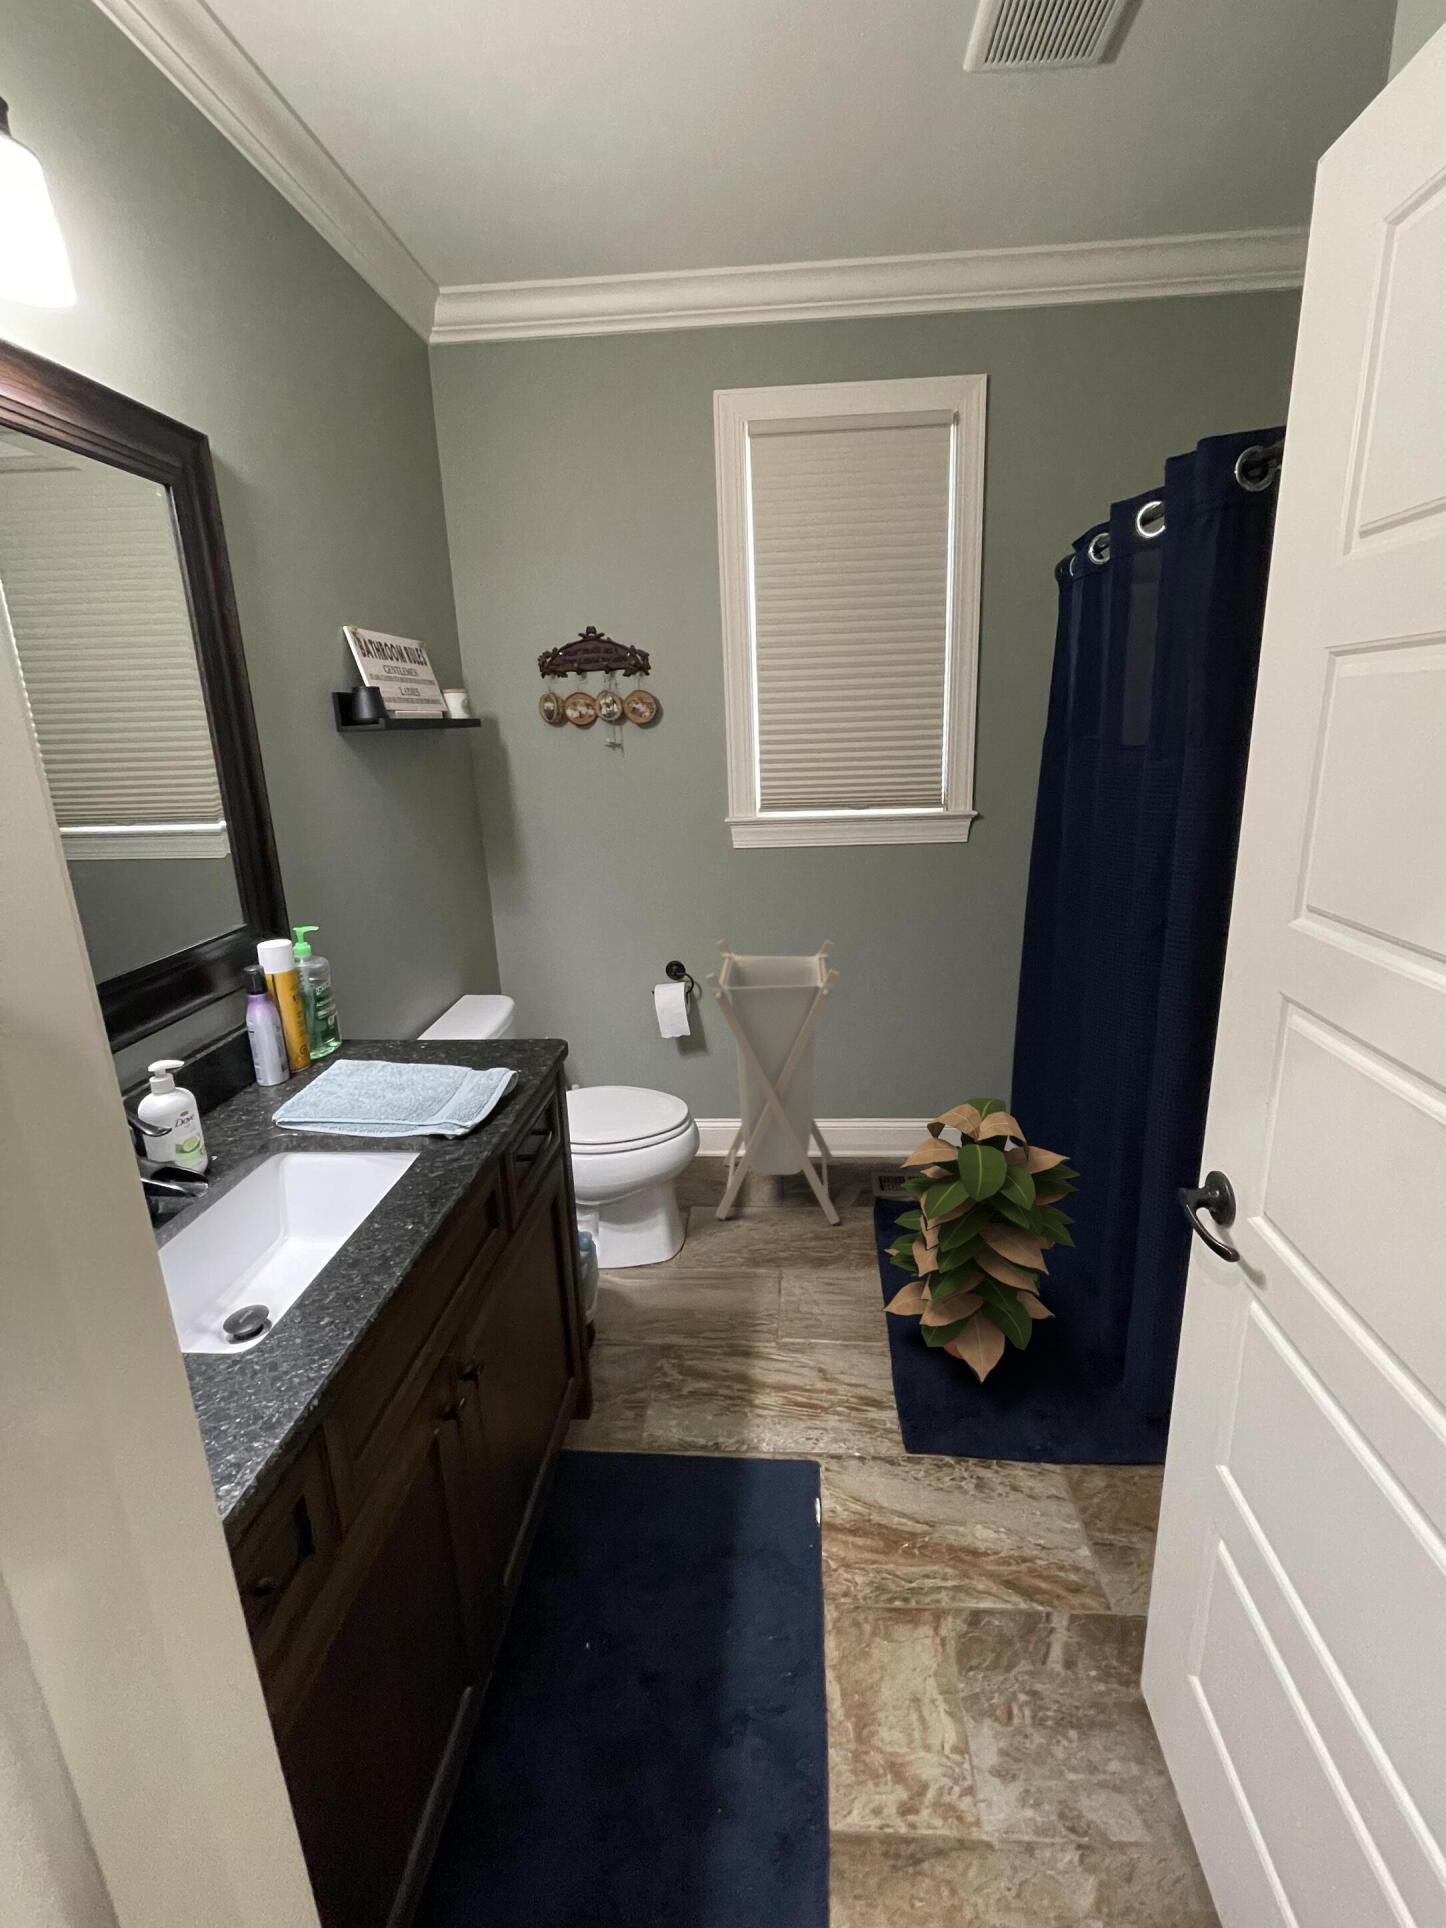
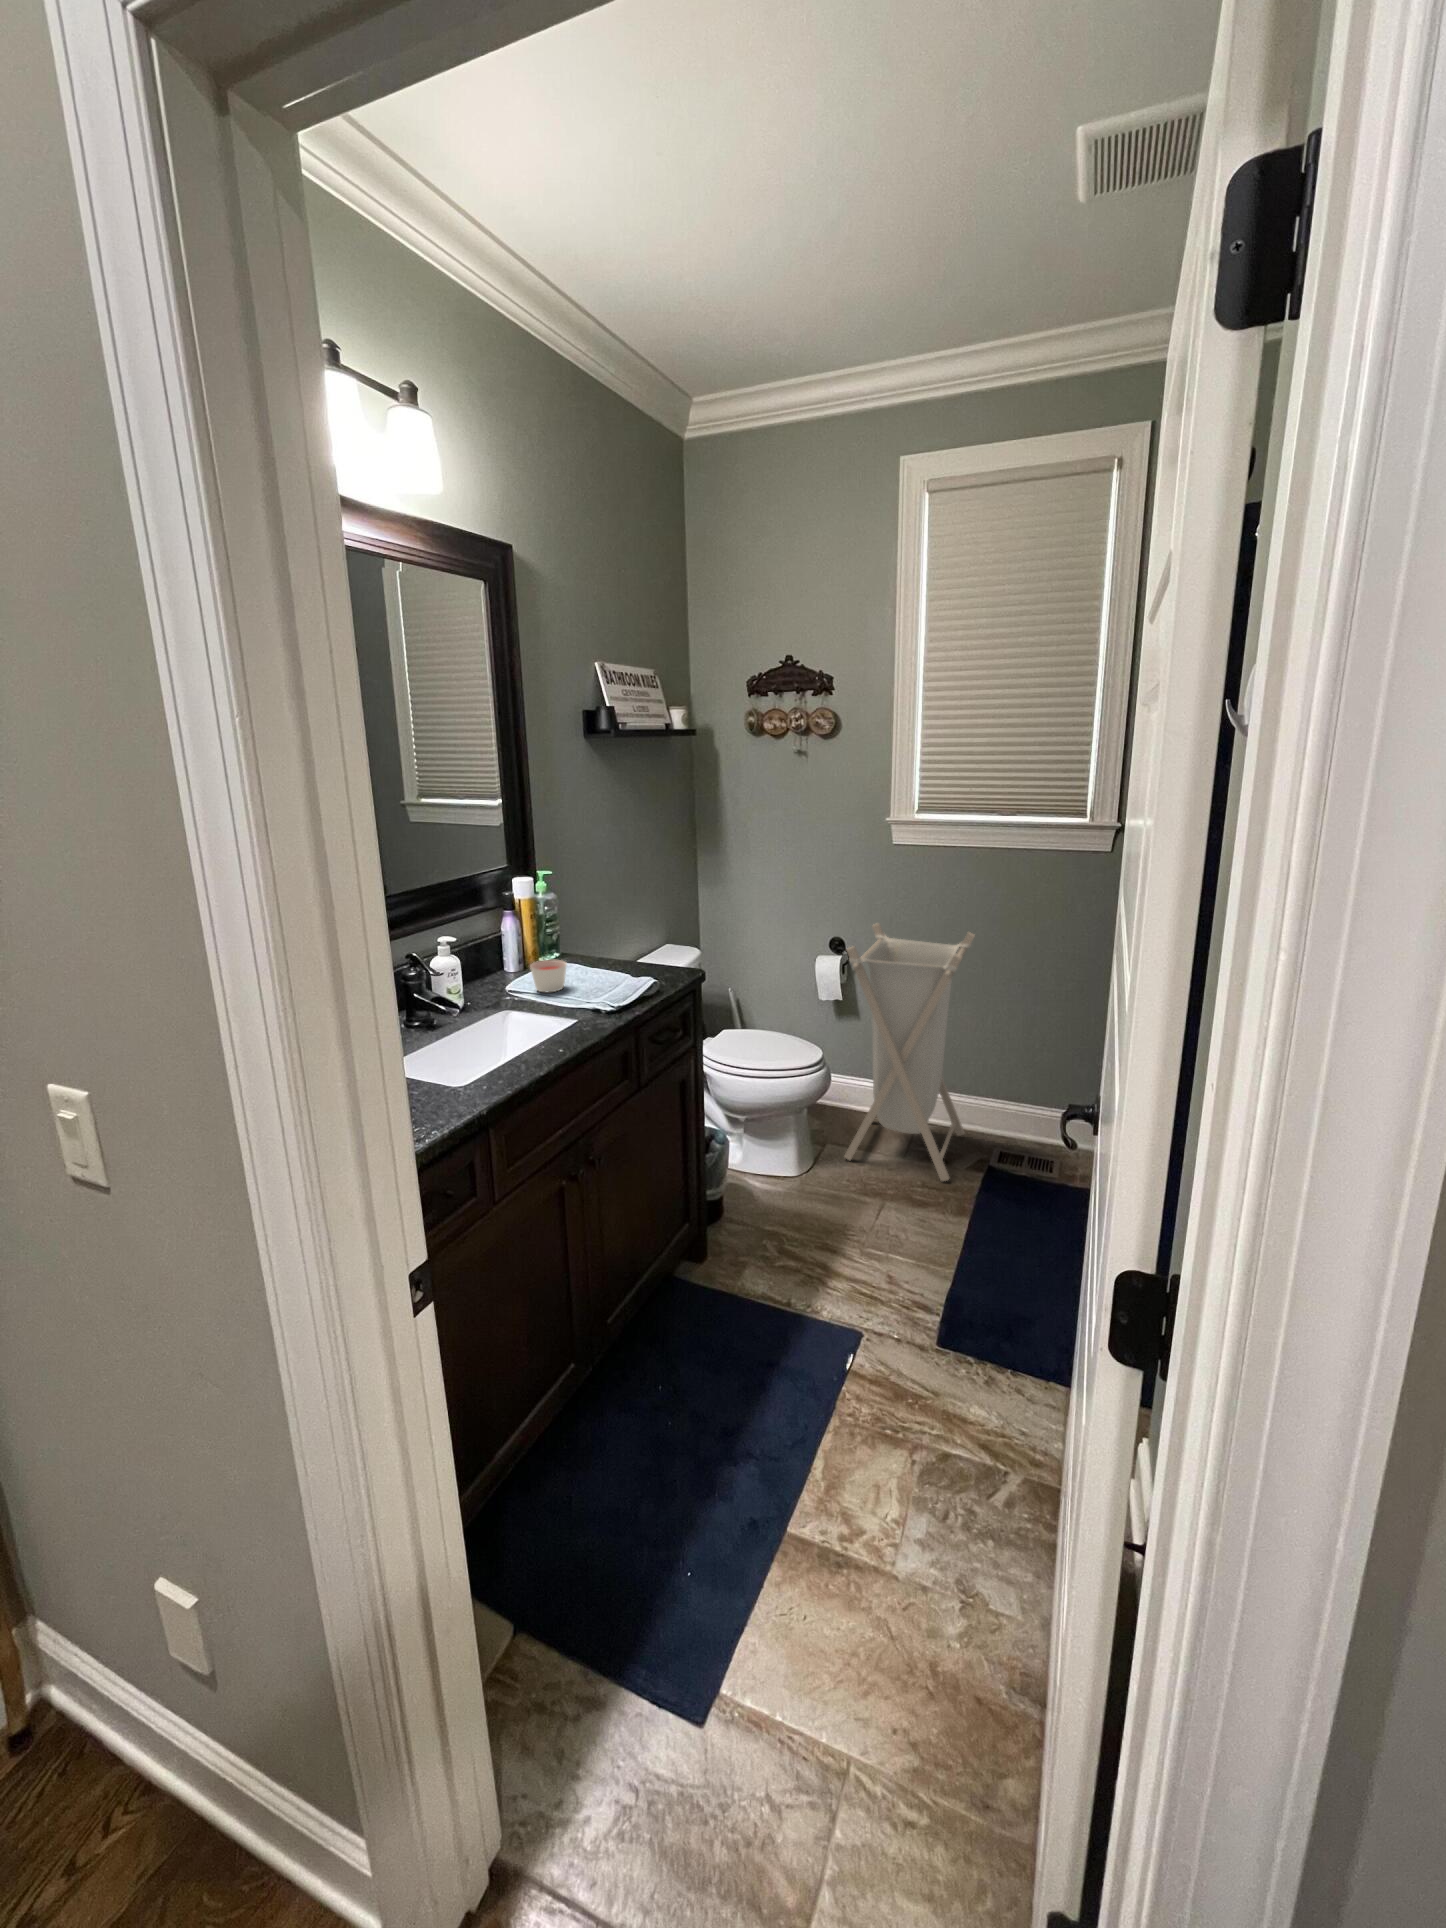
candle: none [313,1060,373,1114] -> present [530,960,567,992]
decorative plant: present [881,1098,1080,1385] -> none [950,1075,1136,1311]

